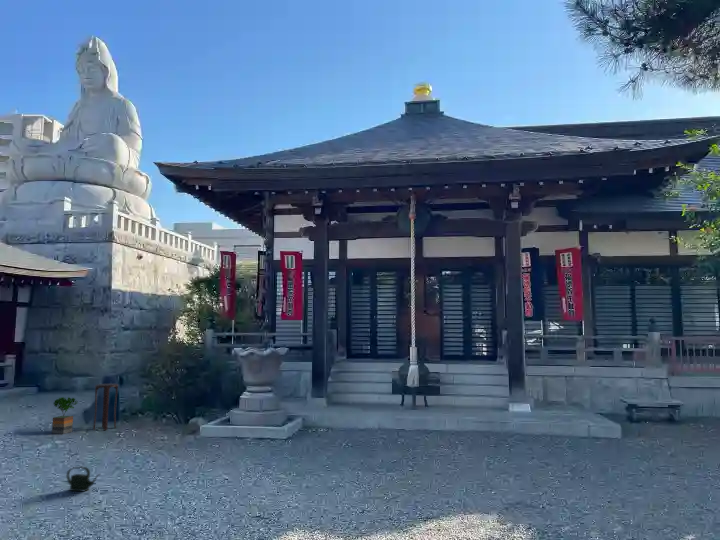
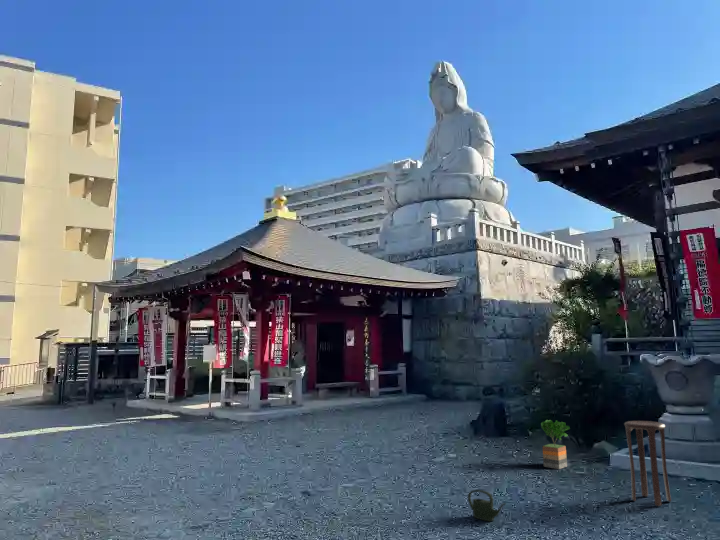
stool: present [93,384,118,430] -> present [624,421,671,506]
potted tree: present [52,397,77,434] -> present [541,420,569,469]

